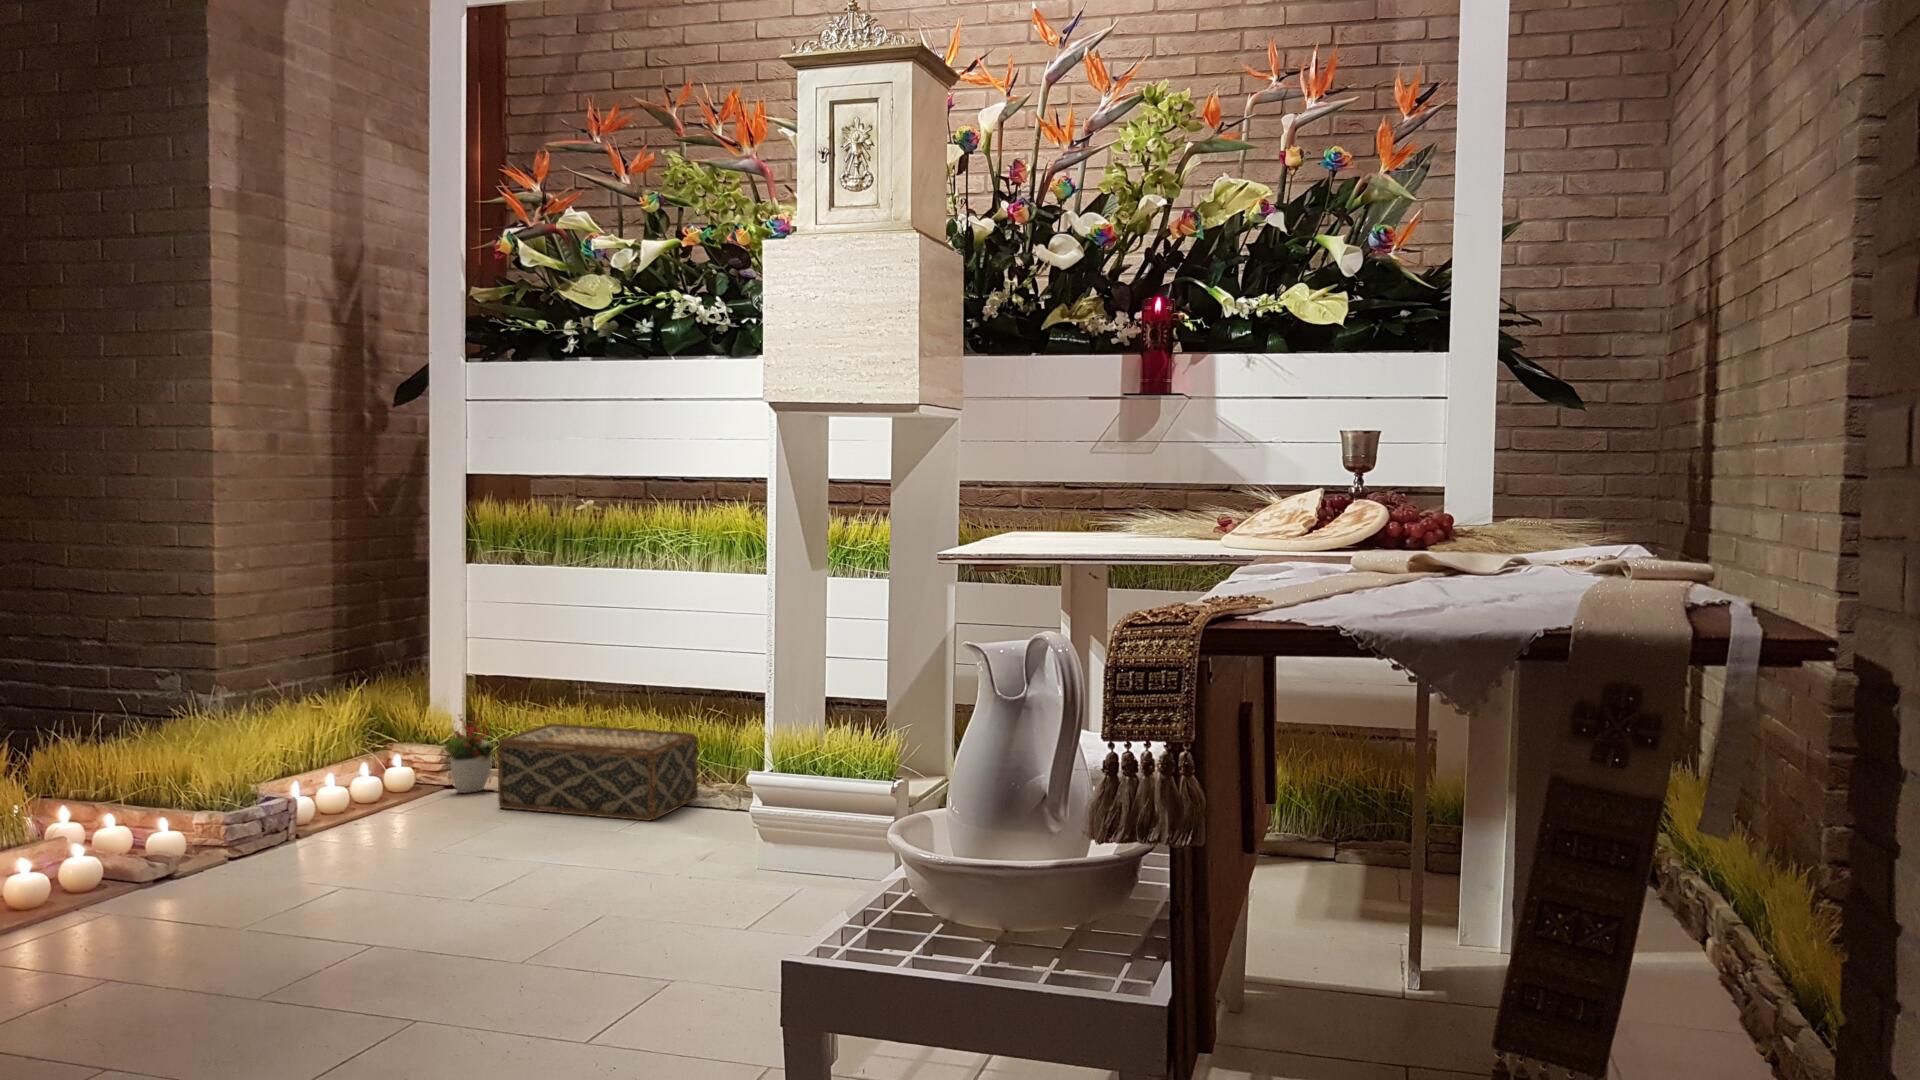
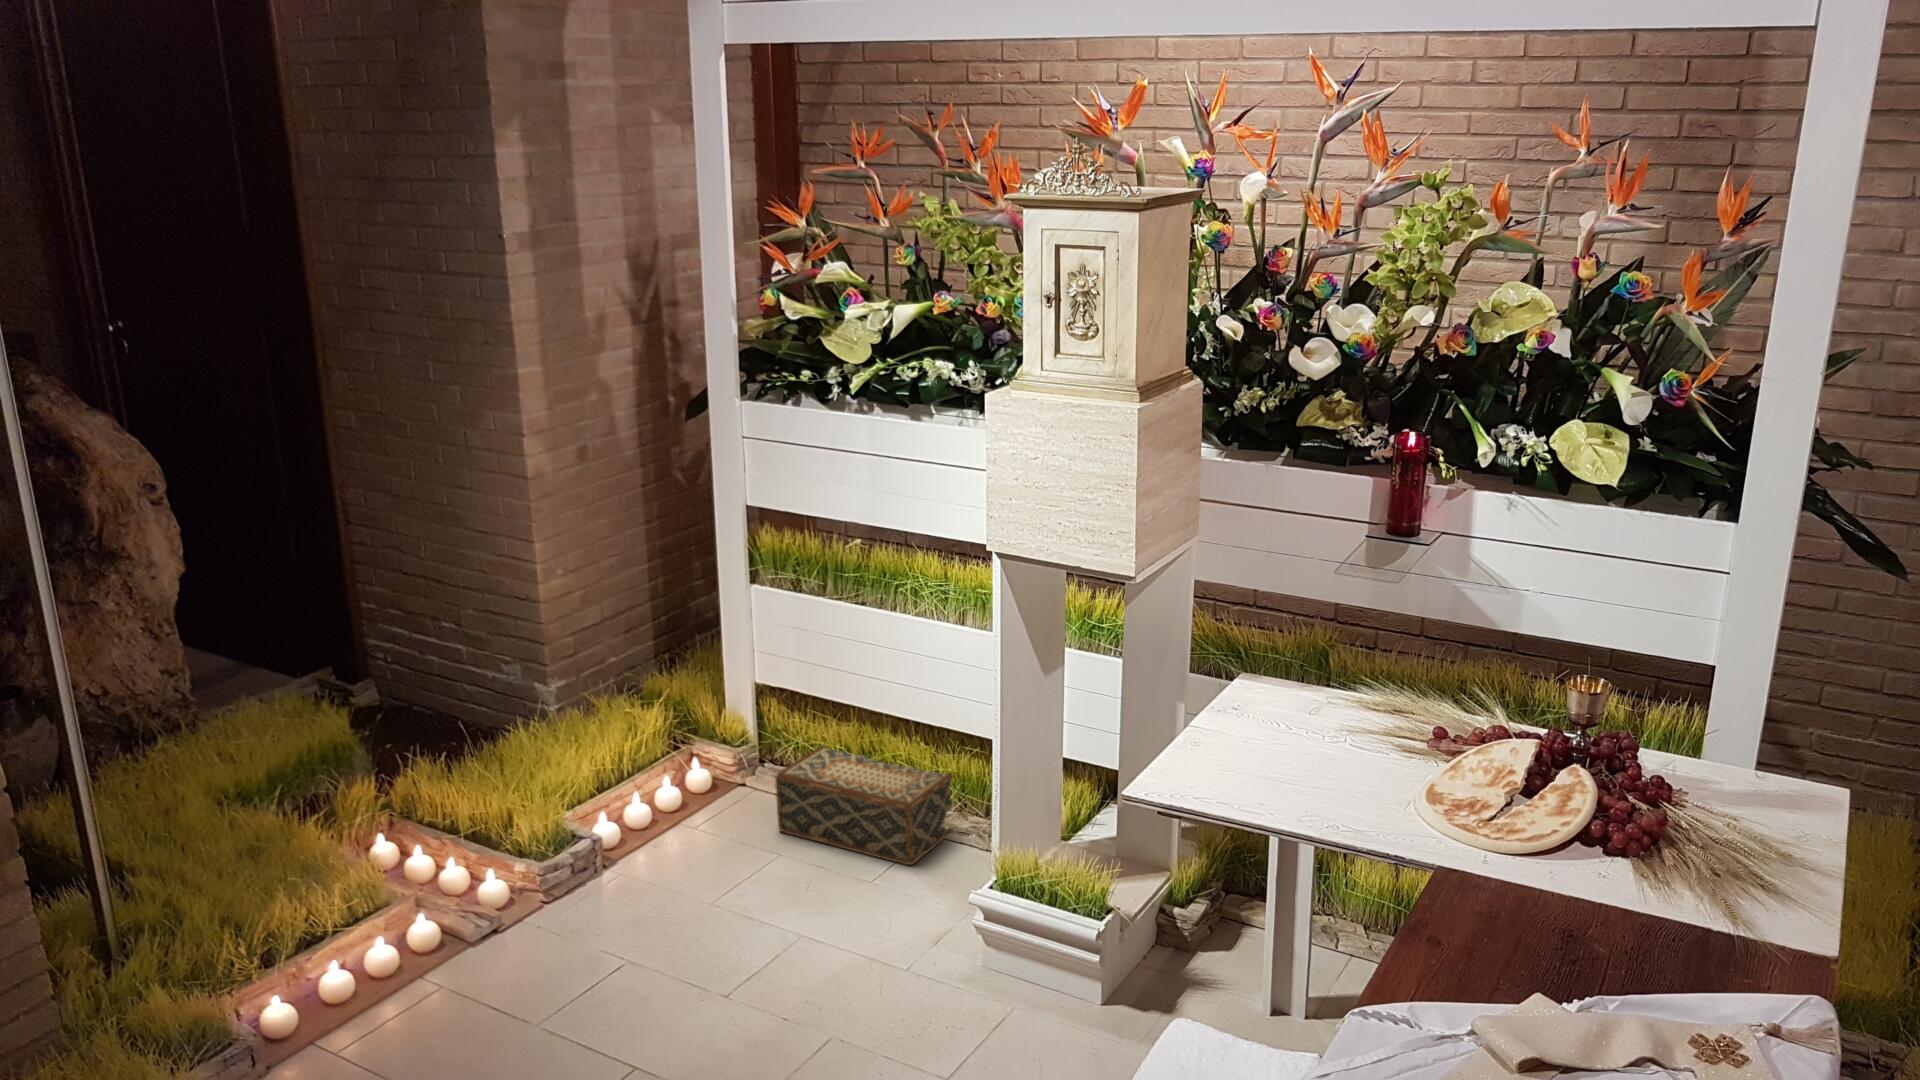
decorative plant: present [444,712,493,793] -> none [733,730,777,802]

